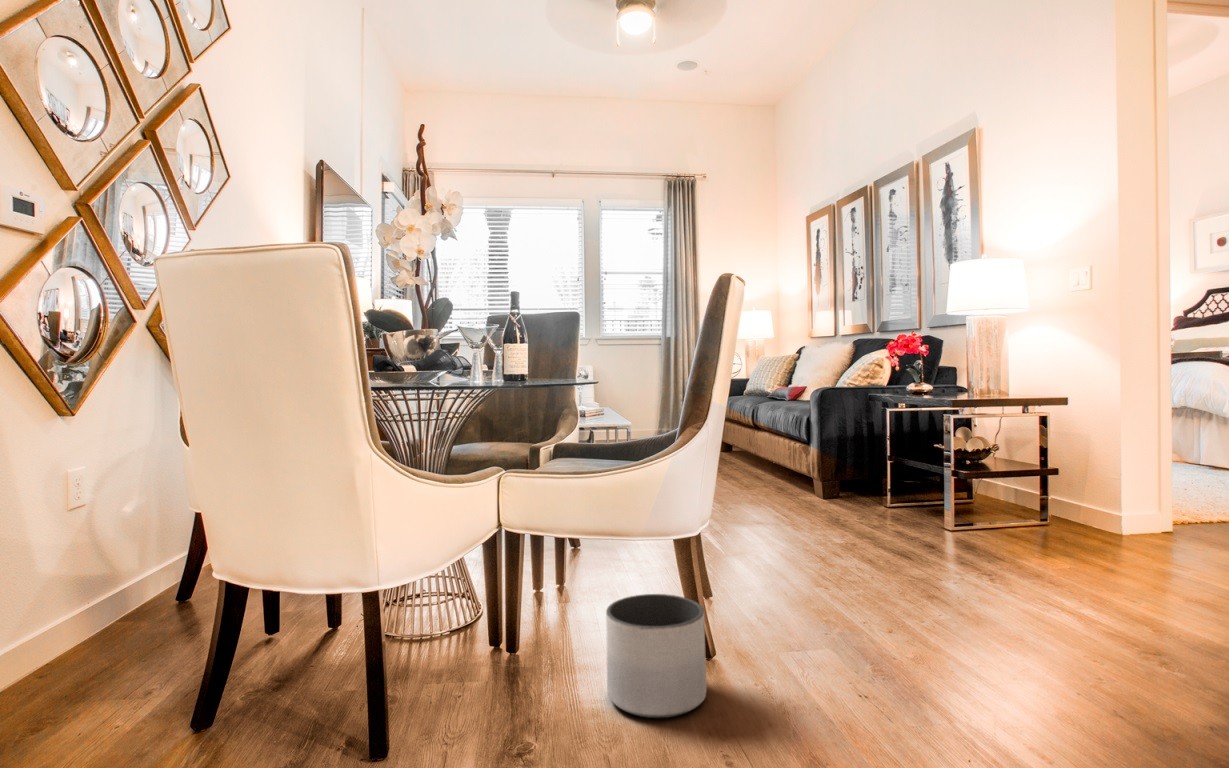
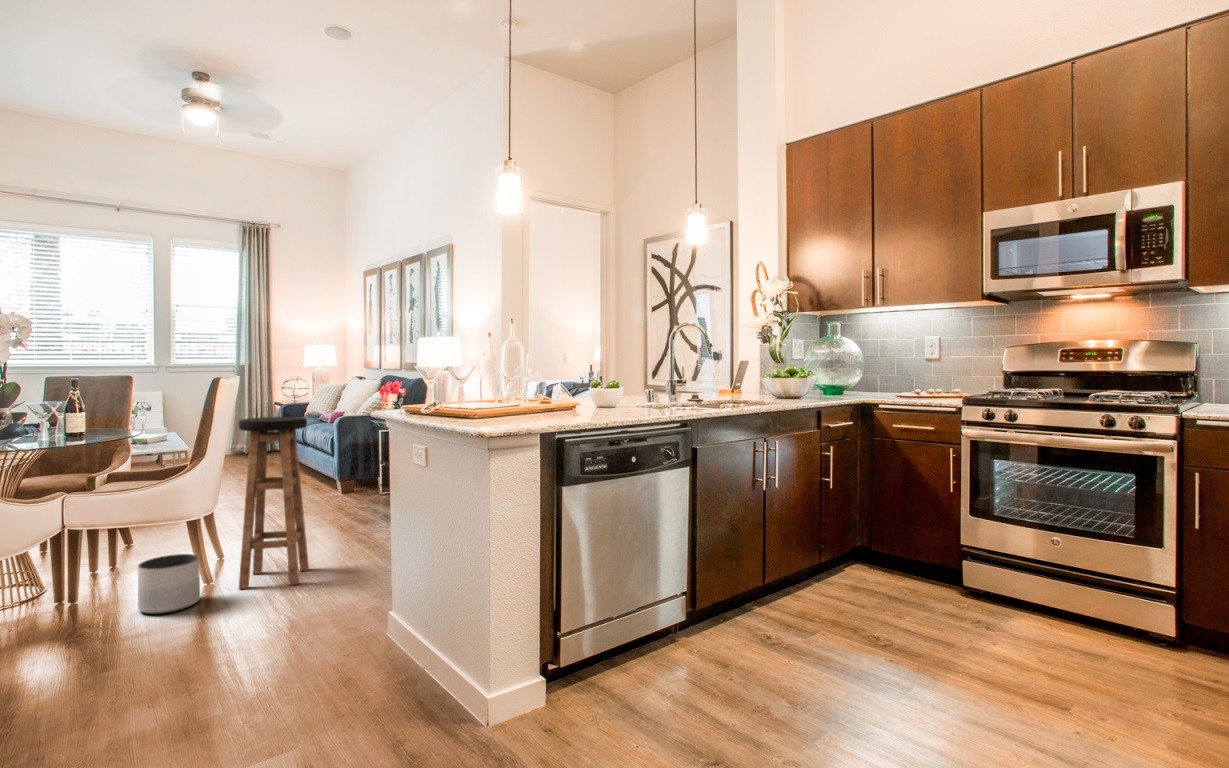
bar stool: none [756,340,881,692] -> present [239,417,309,589]

